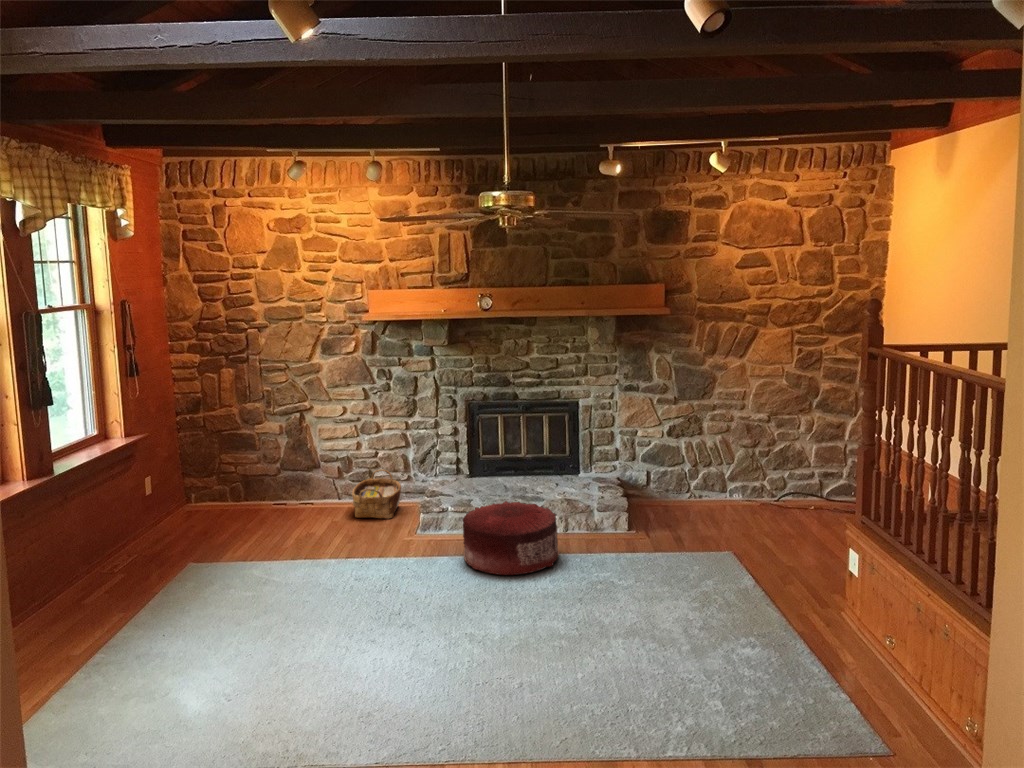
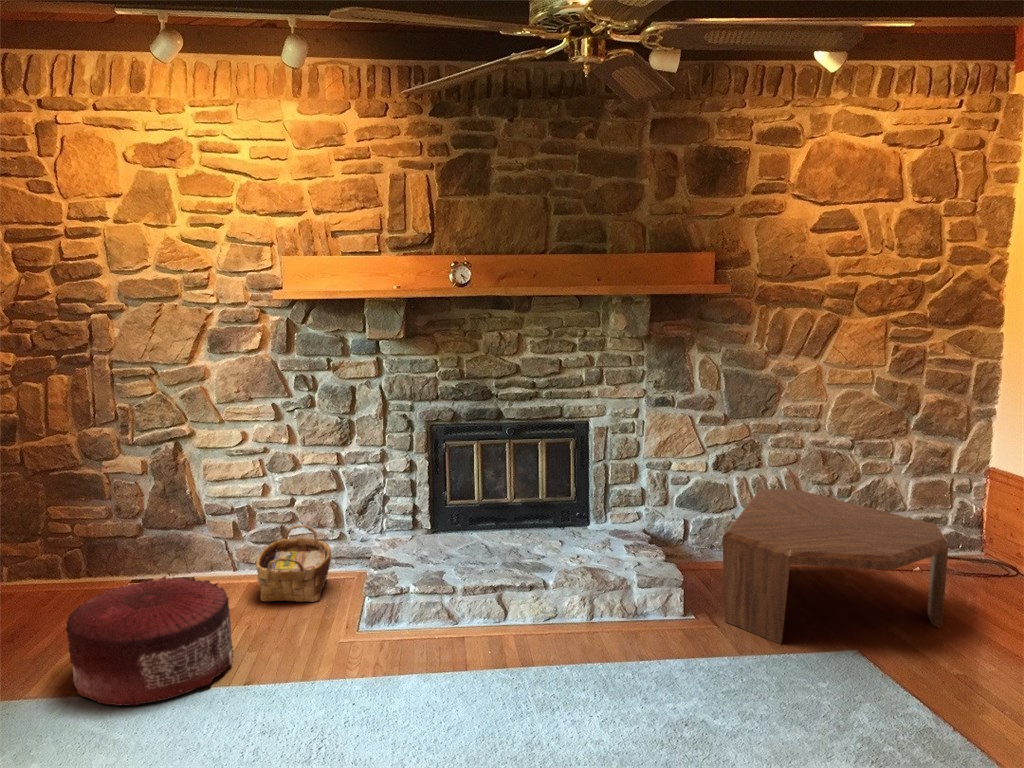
coffee table: none [655,450,808,548] -> present [723,489,948,644]
pouf: present [463,501,559,575] -> present [66,576,233,706]

